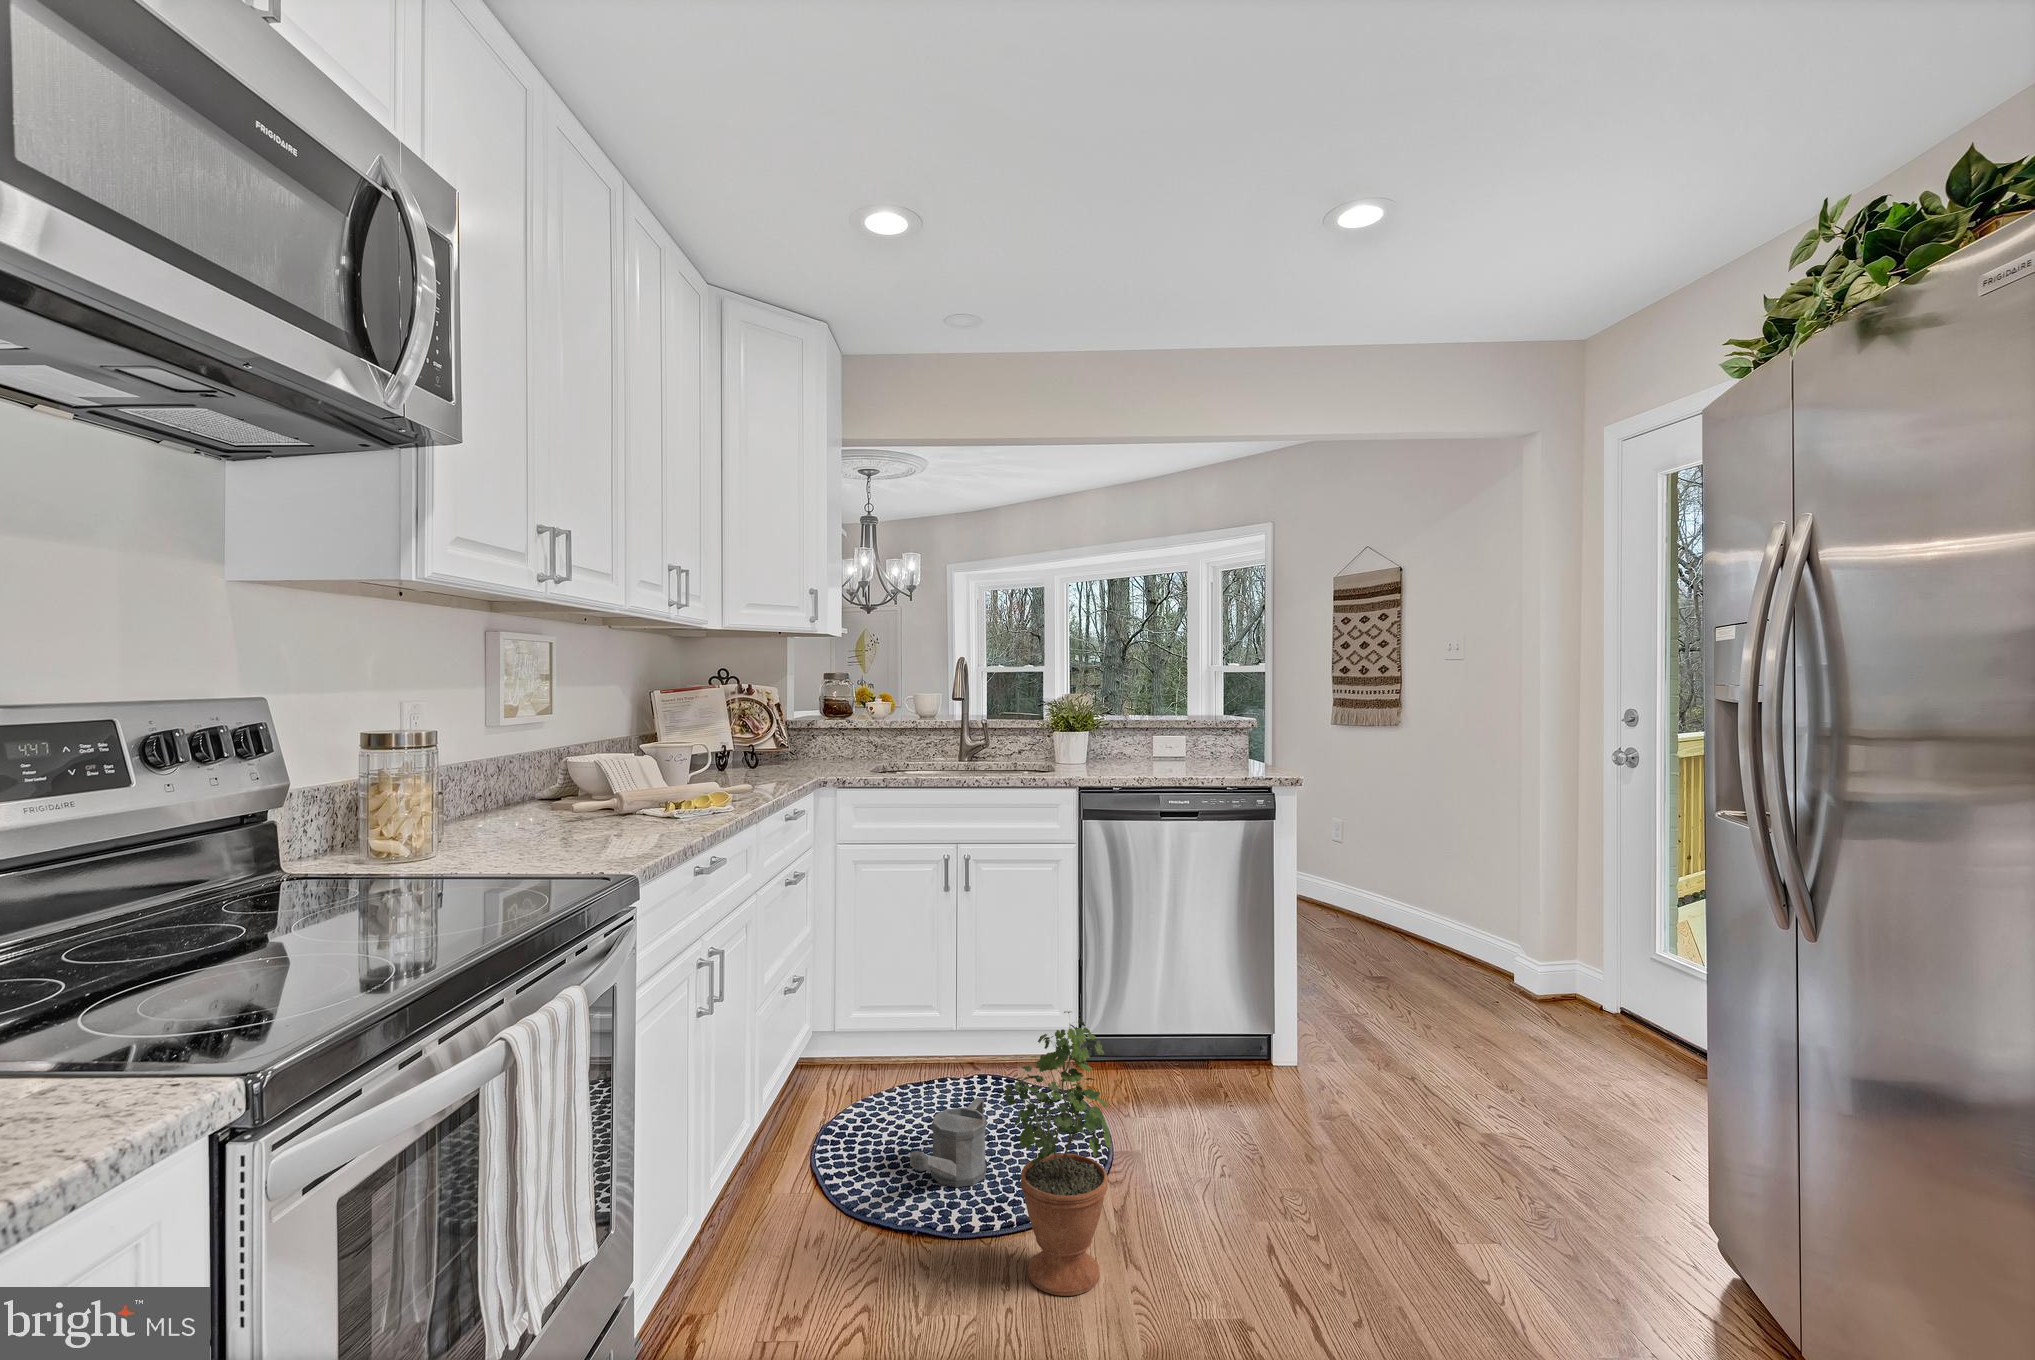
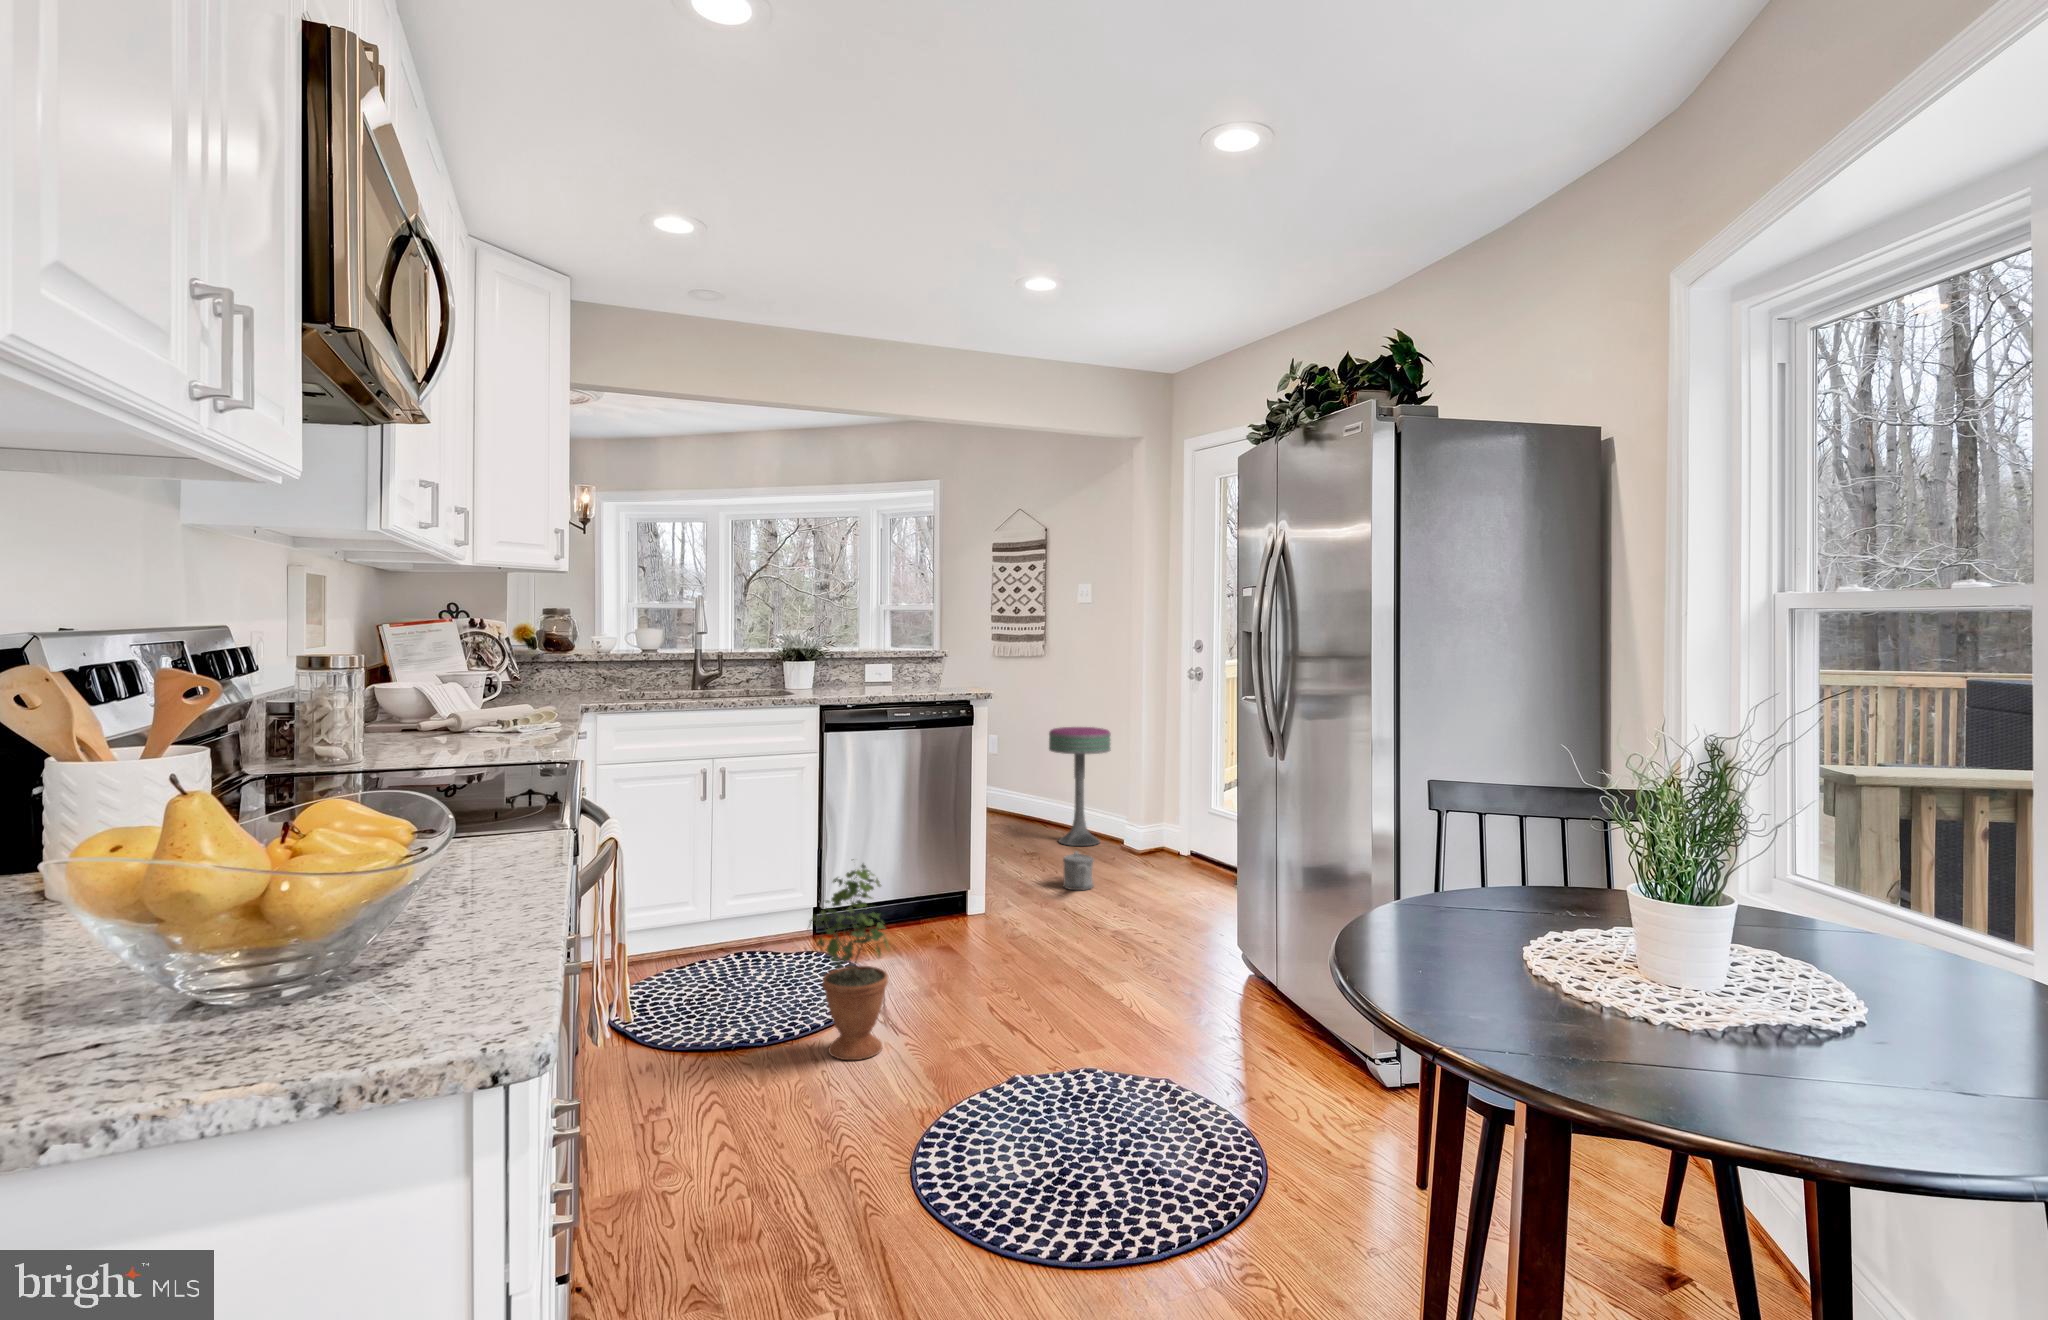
bar stool: none [1399,816,1484,970] -> present [1049,727,1111,846]
watering can: present [910,1098,987,1187] -> present [1063,851,1094,890]

